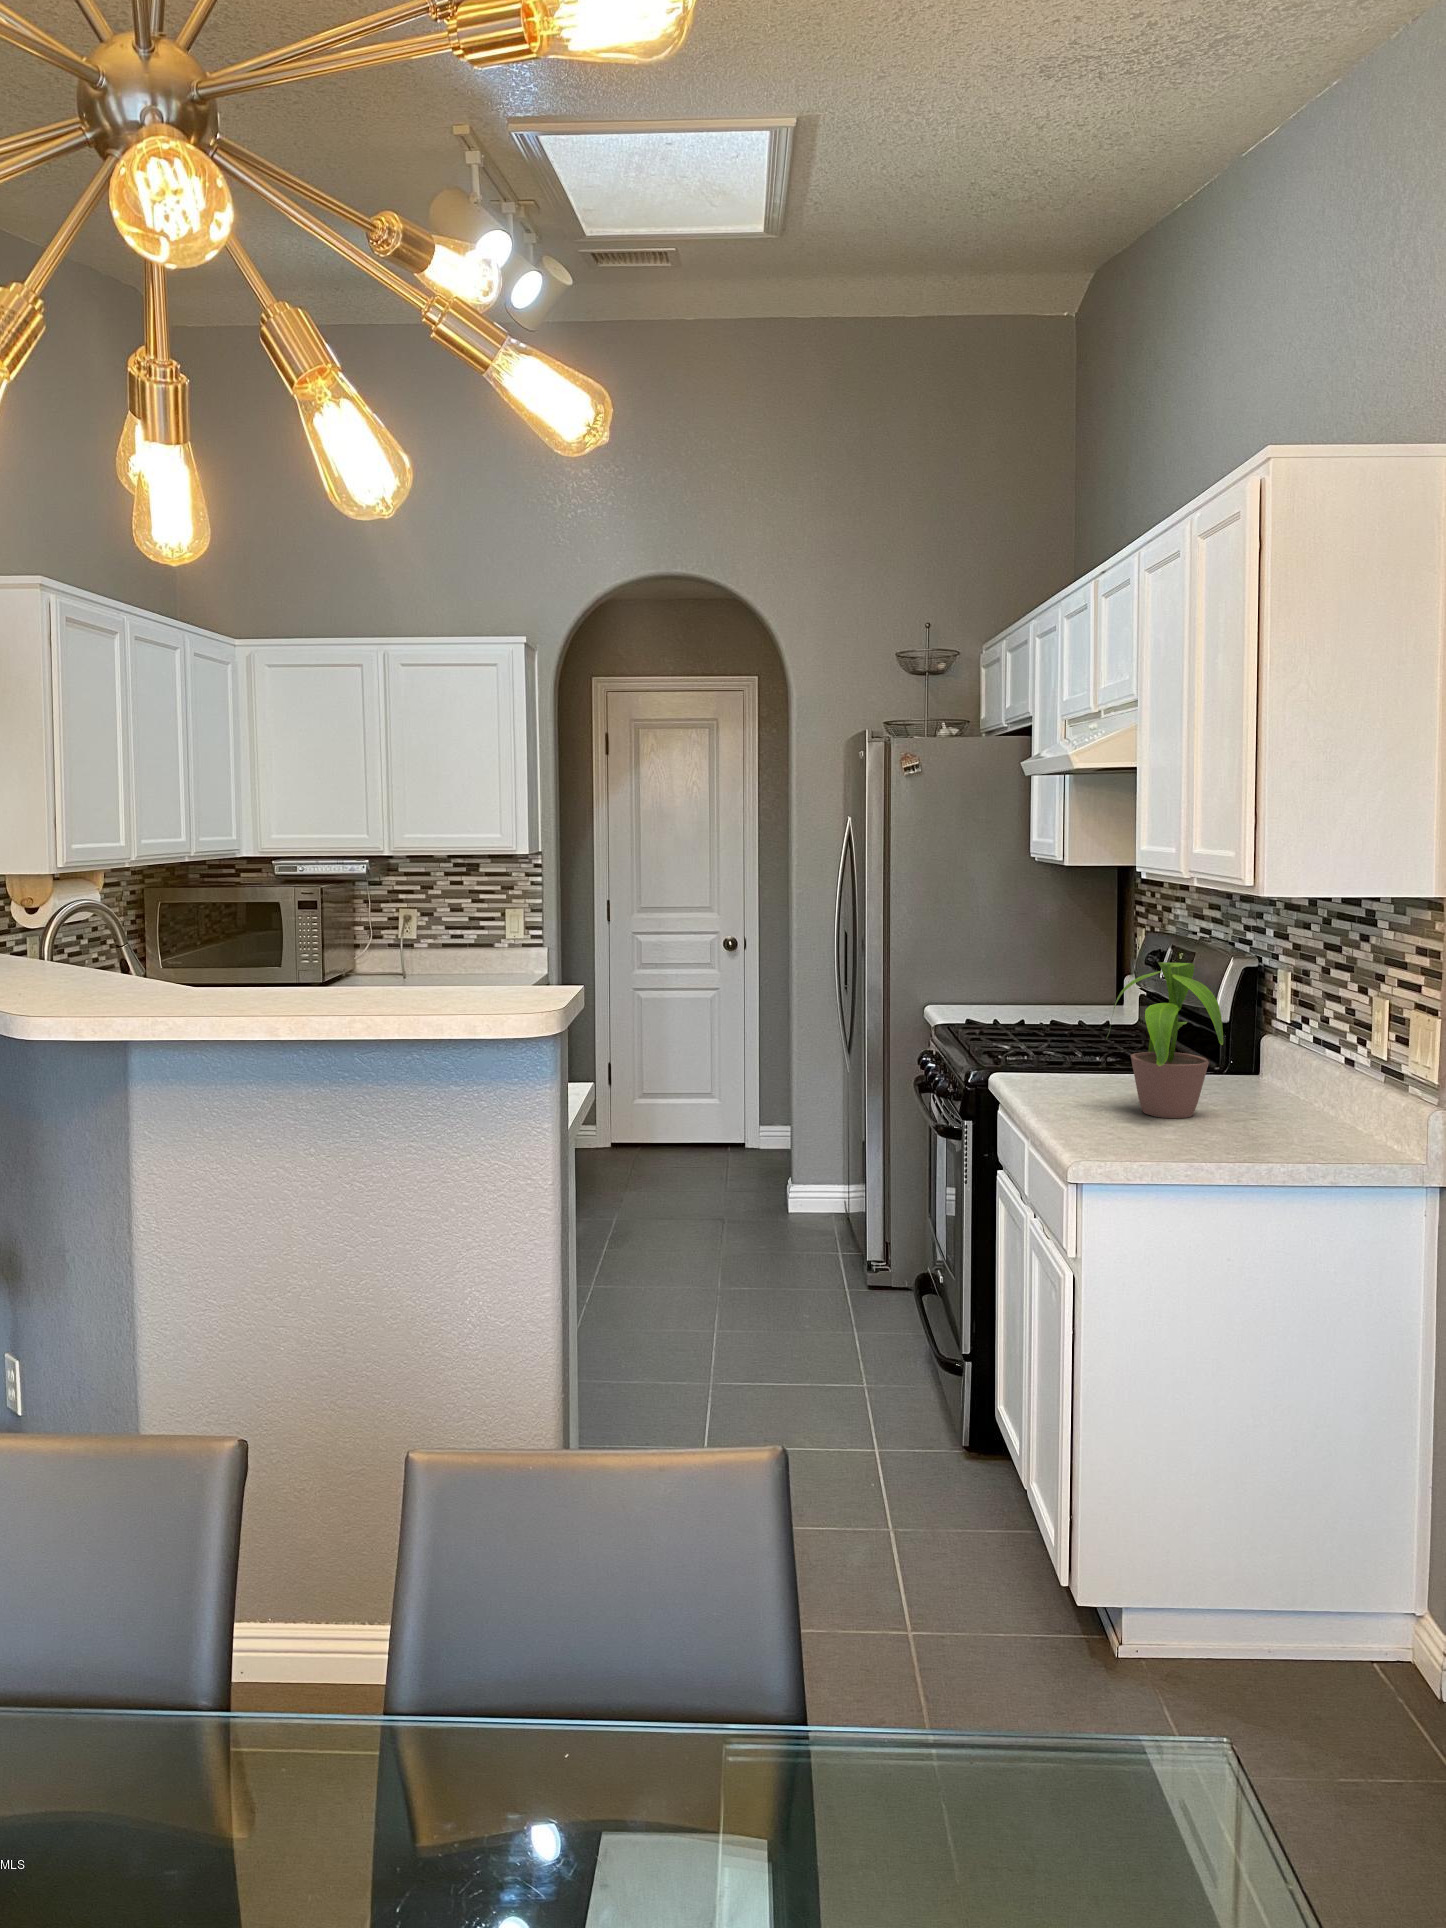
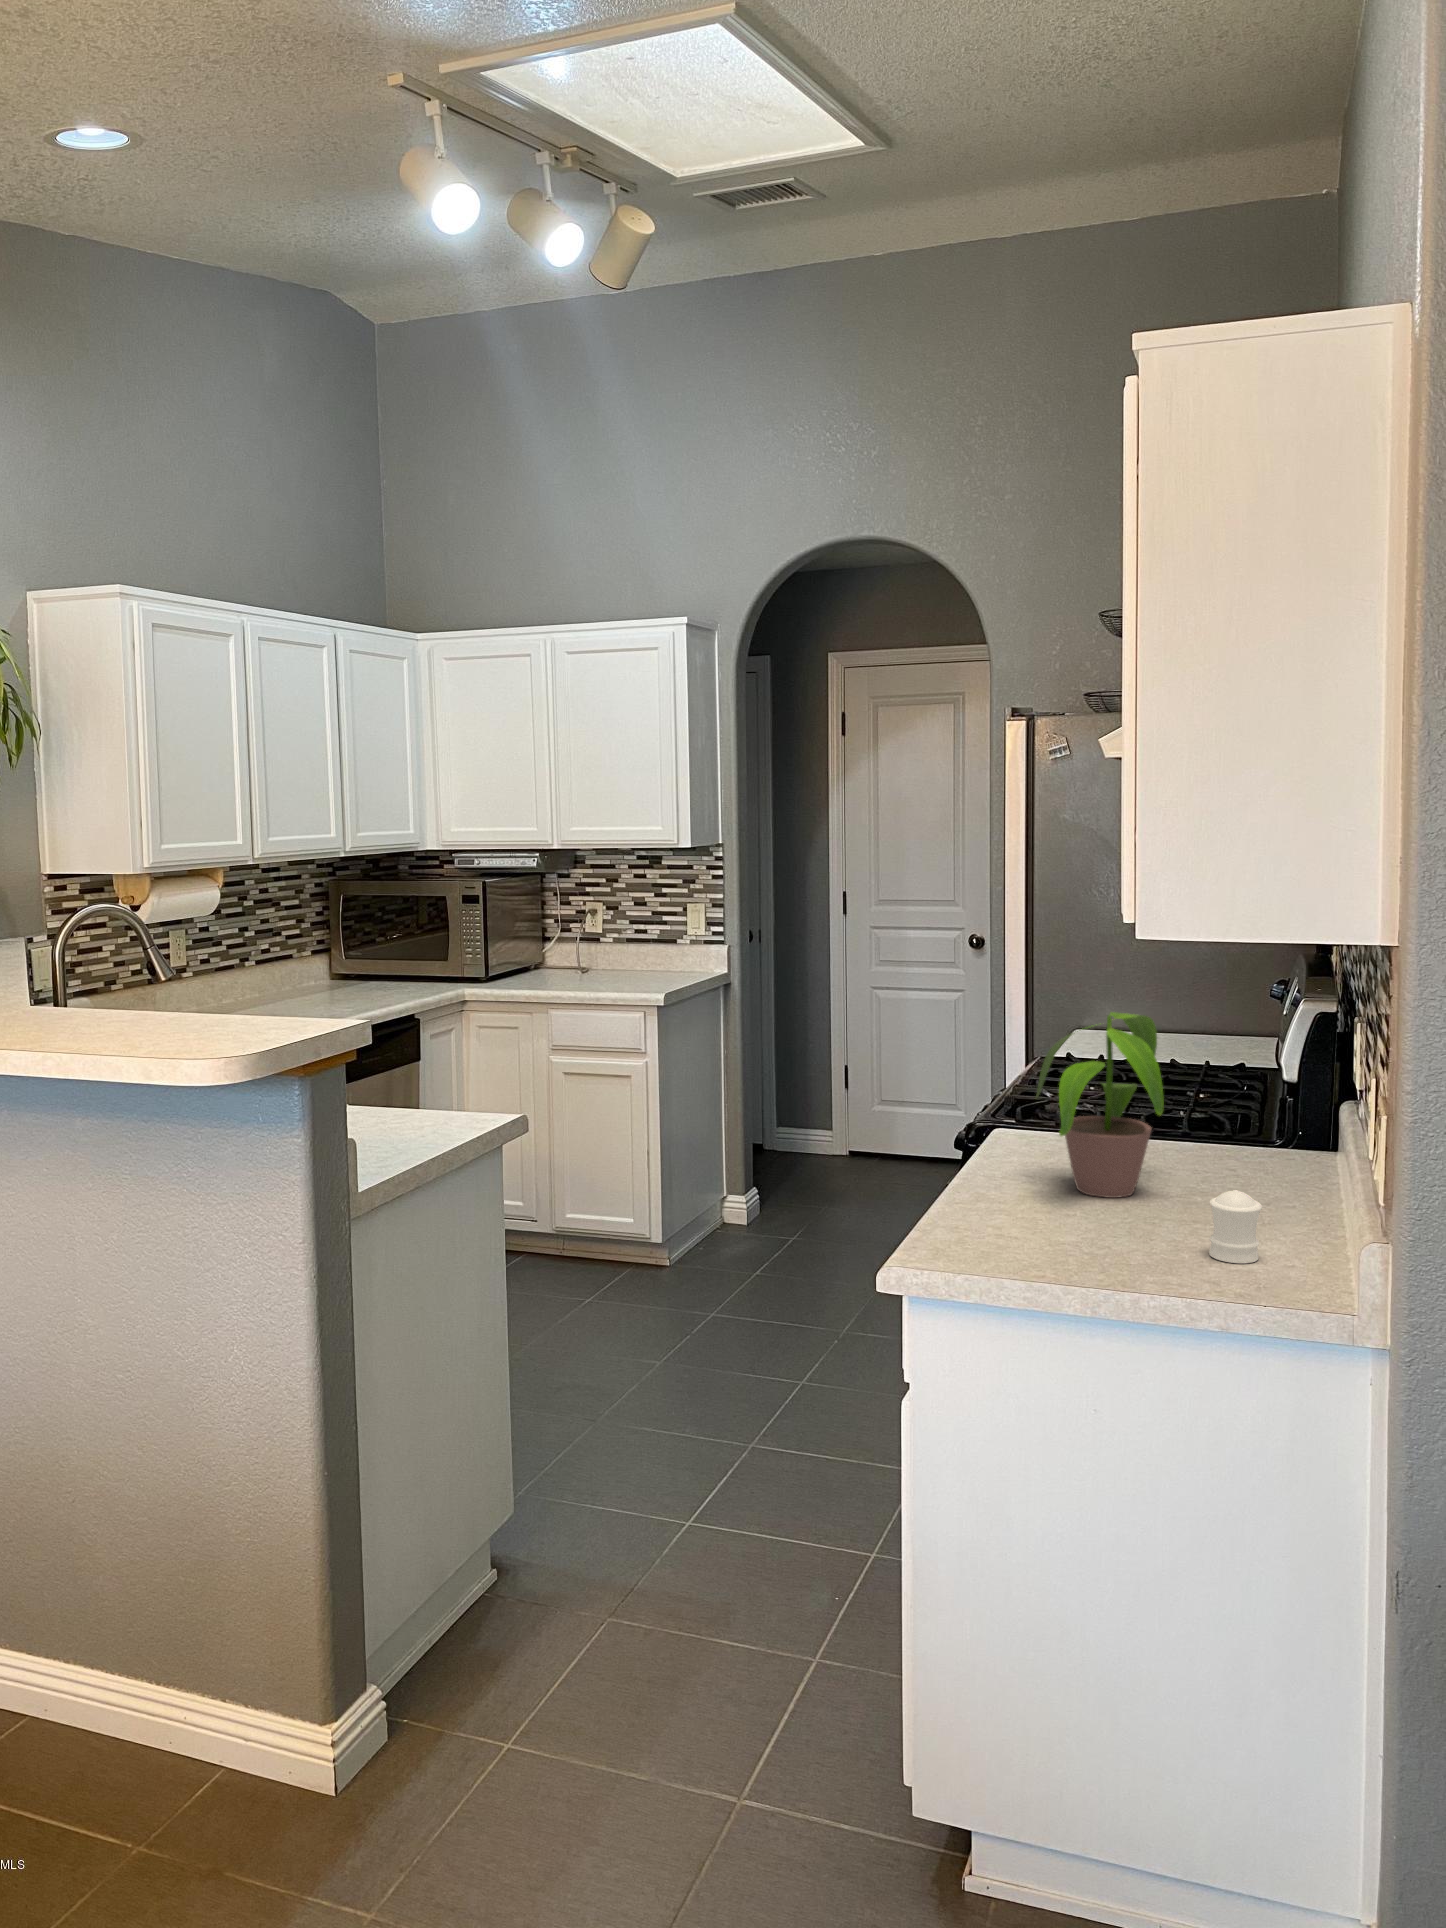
salt shaker: none [1321,1094,1366,1153] -> present [1209,1190,1262,1263]

